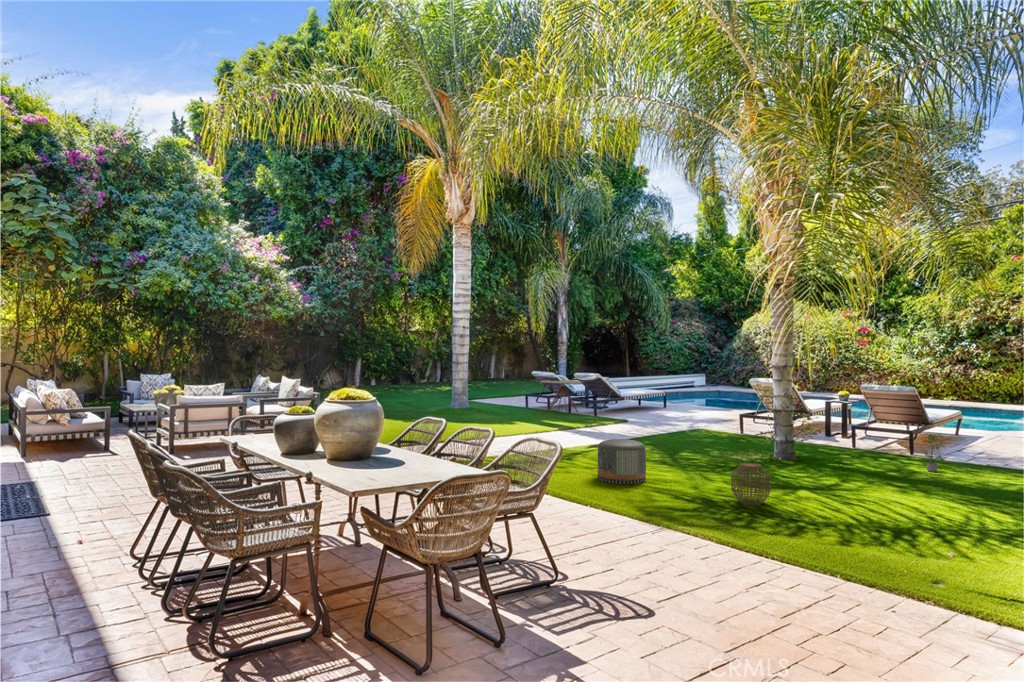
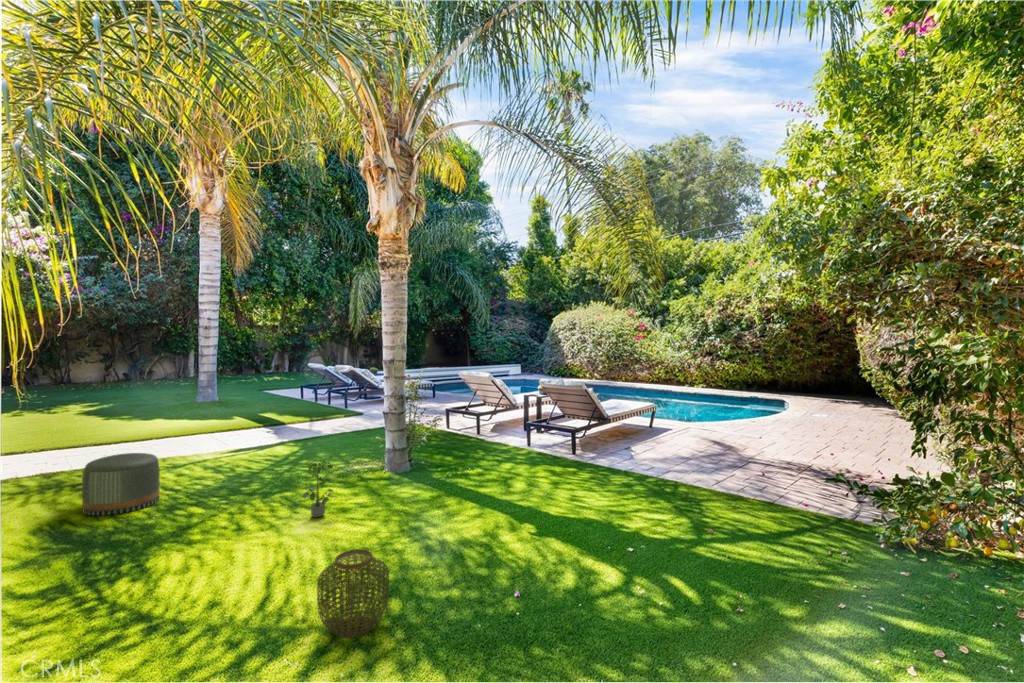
round table: present [541,380,584,413] -> none [297,372,344,405]
potted plant: present [923,433,945,472] -> present [303,461,336,517]
woven basket: present [731,463,771,505] -> present [317,549,389,637]

